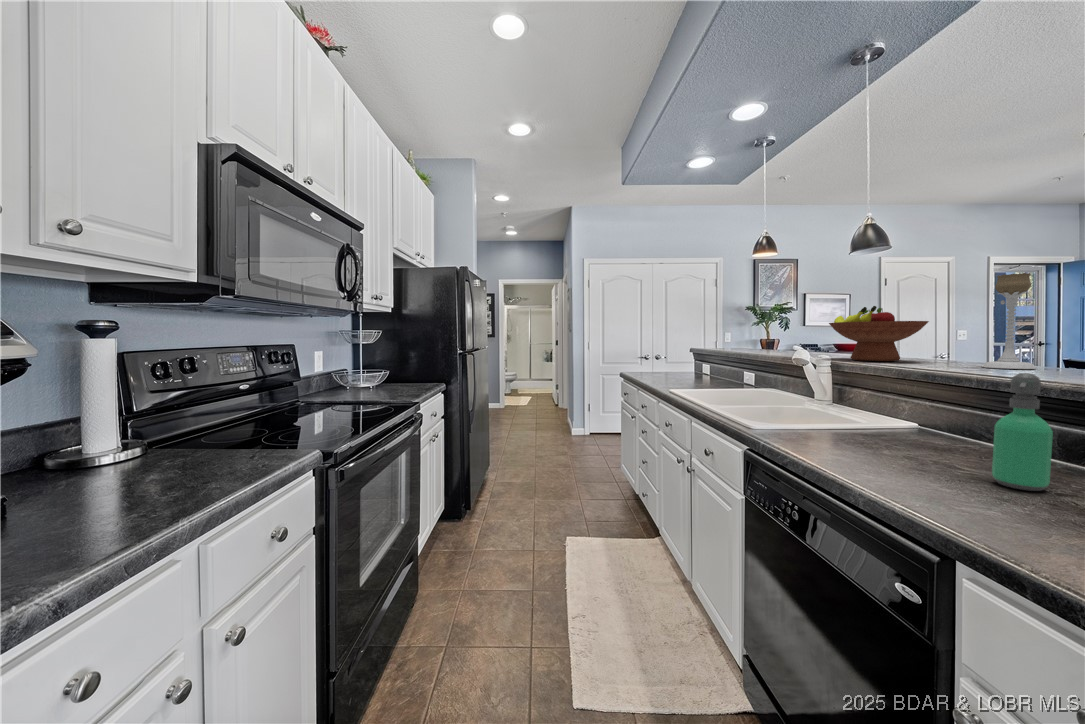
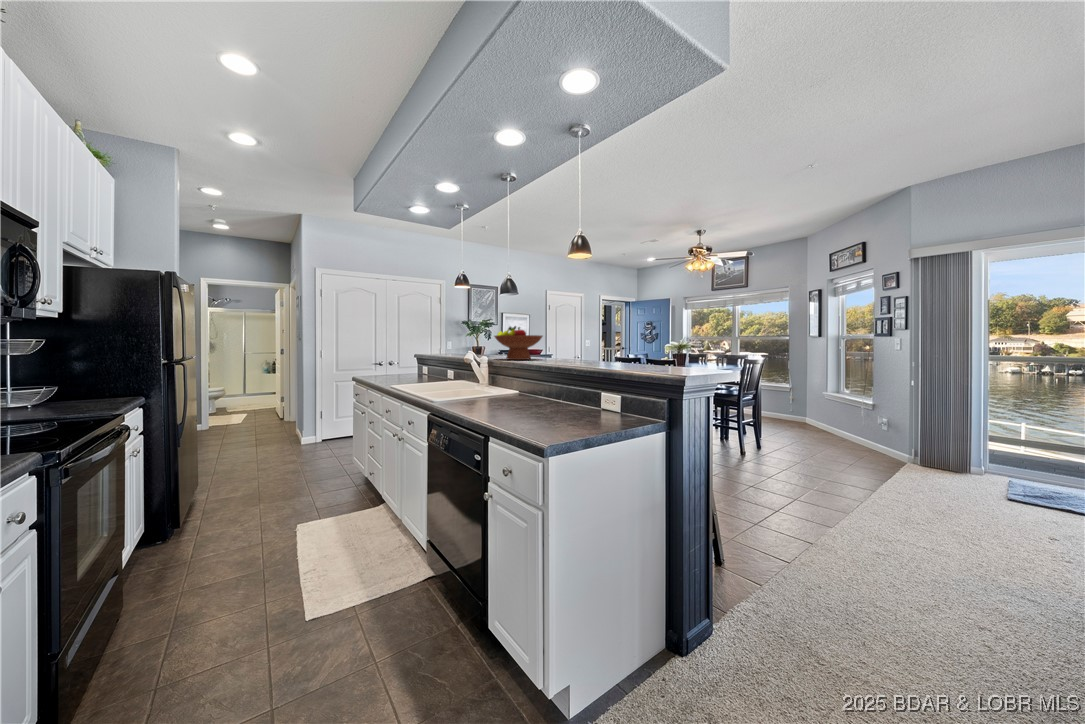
candle holder: present [981,273,1036,369] -> none [563,311,583,362]
soap dispenser: present [992,373,1053,491] -> none [540,361,558,416]

